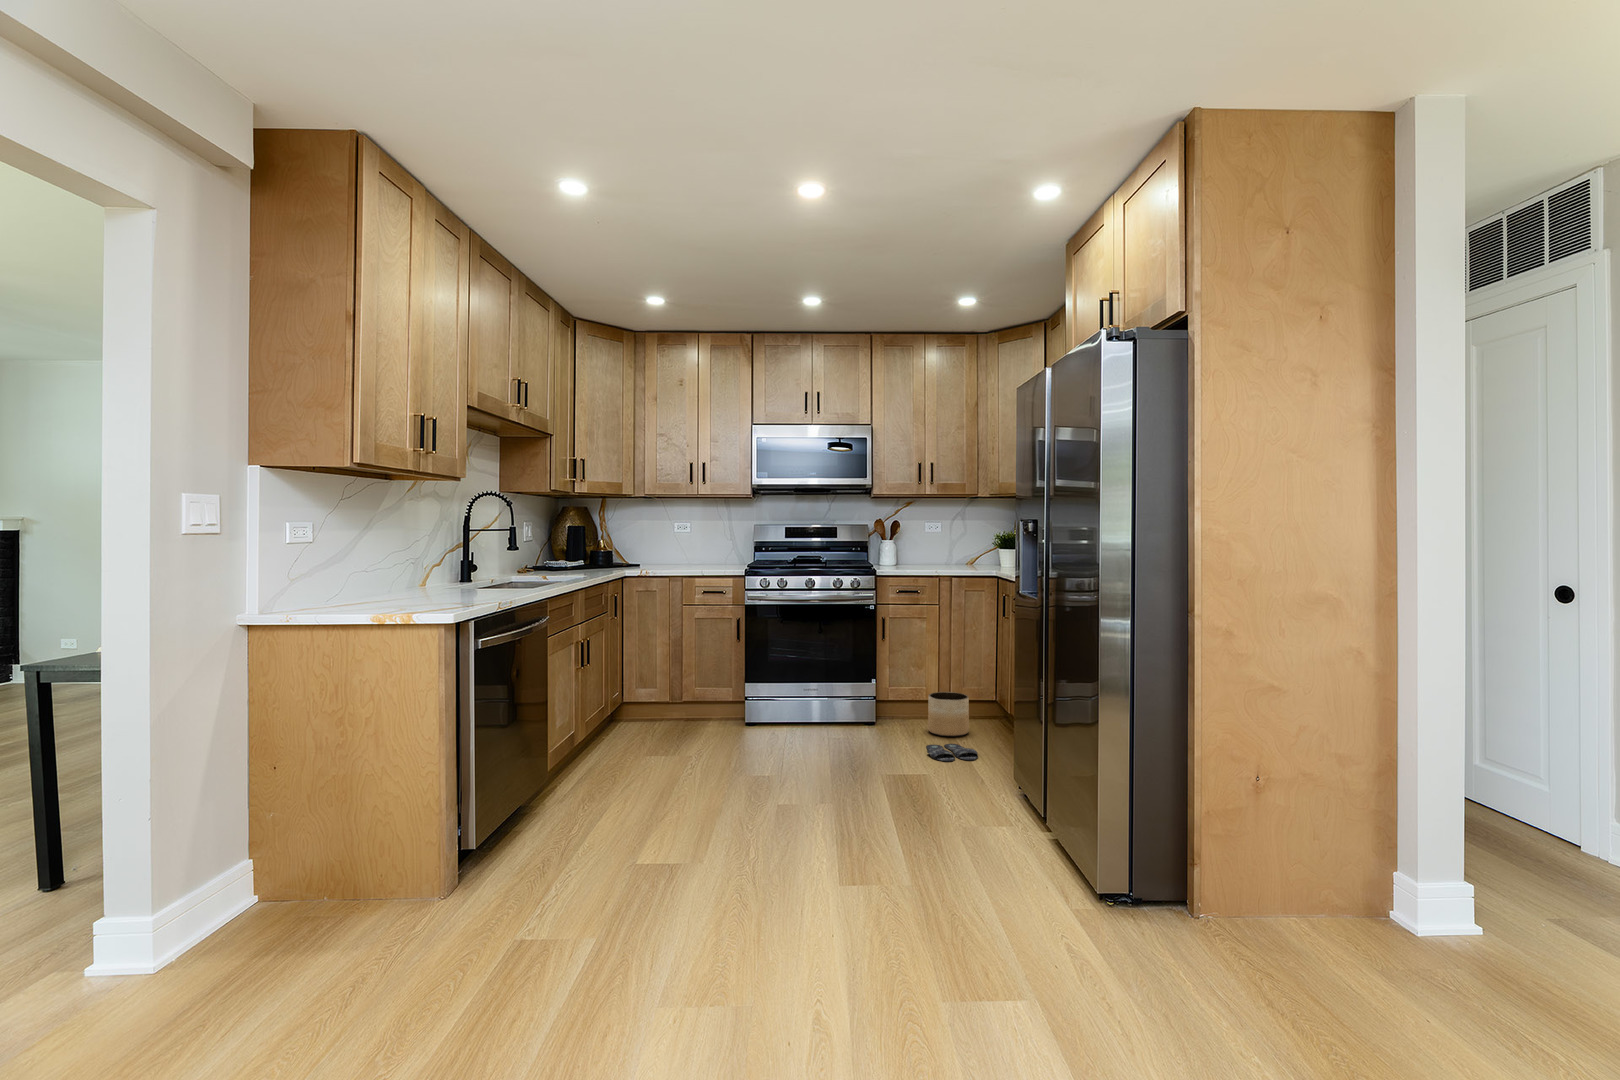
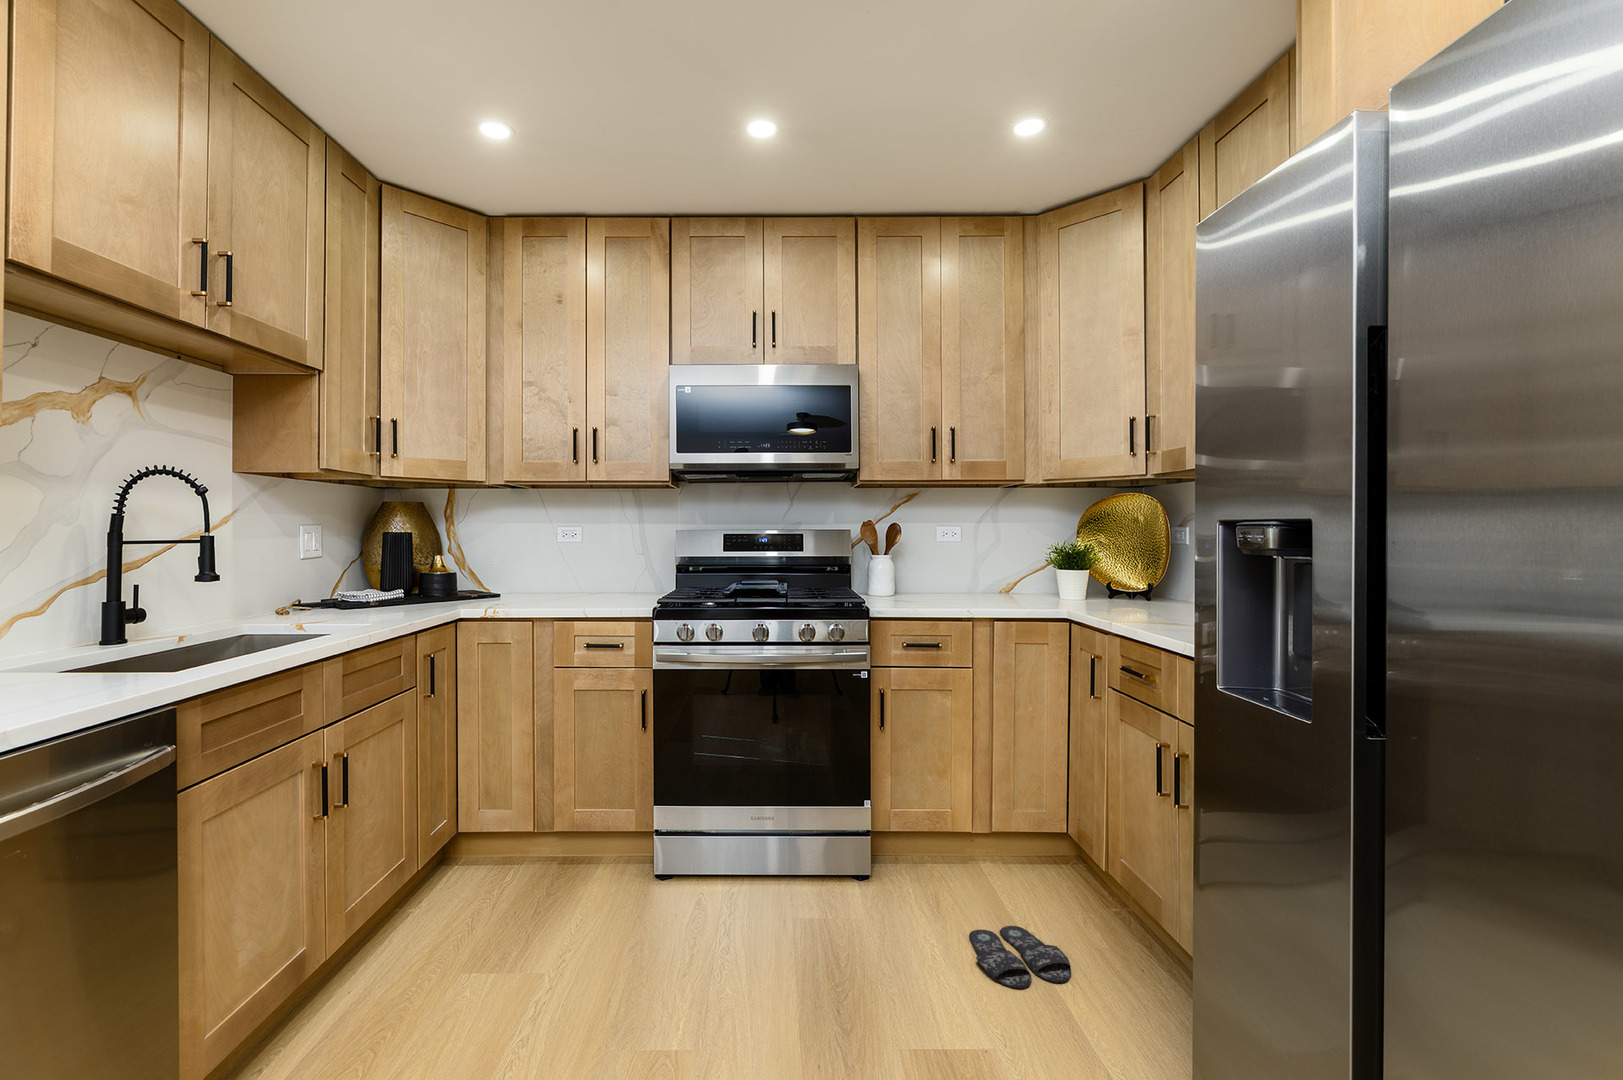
planter: present [928,692,969,737] -> none [961,815,1031,902]

